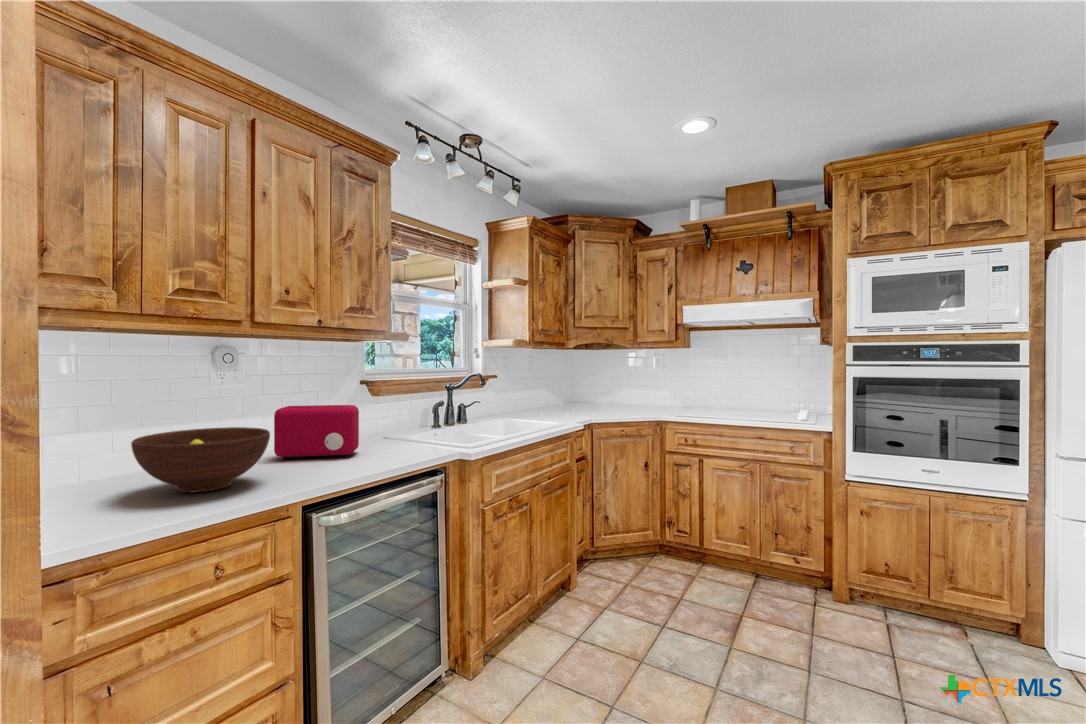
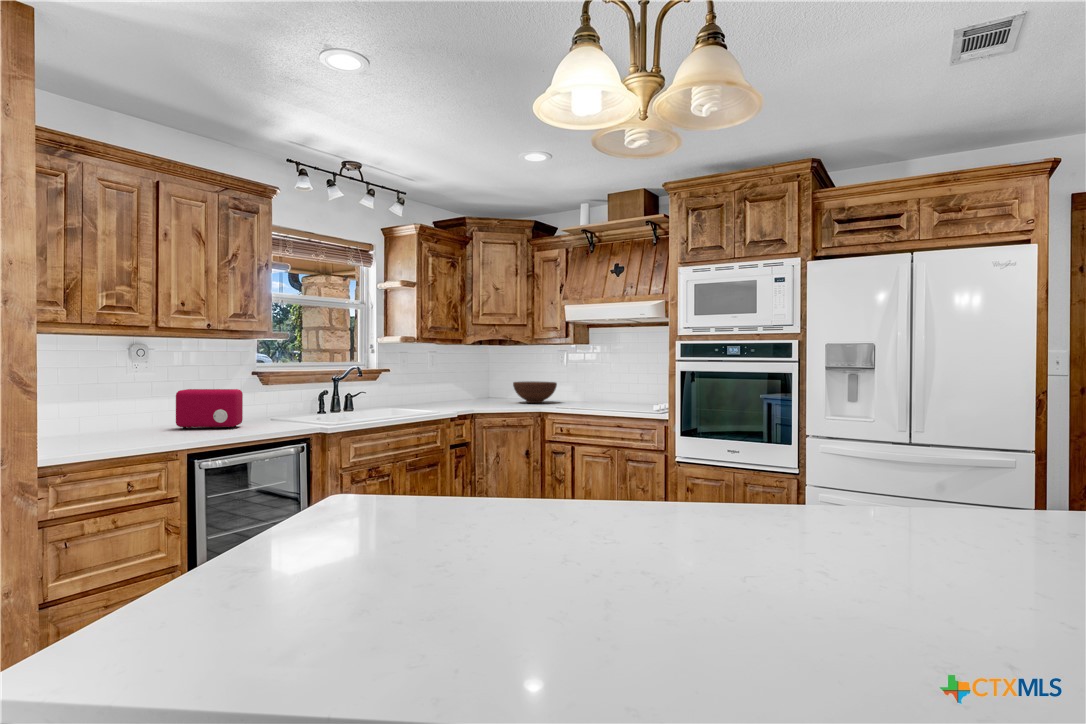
fruit bowl: present [131,427,270,492] -> present [513,381,557,403]

